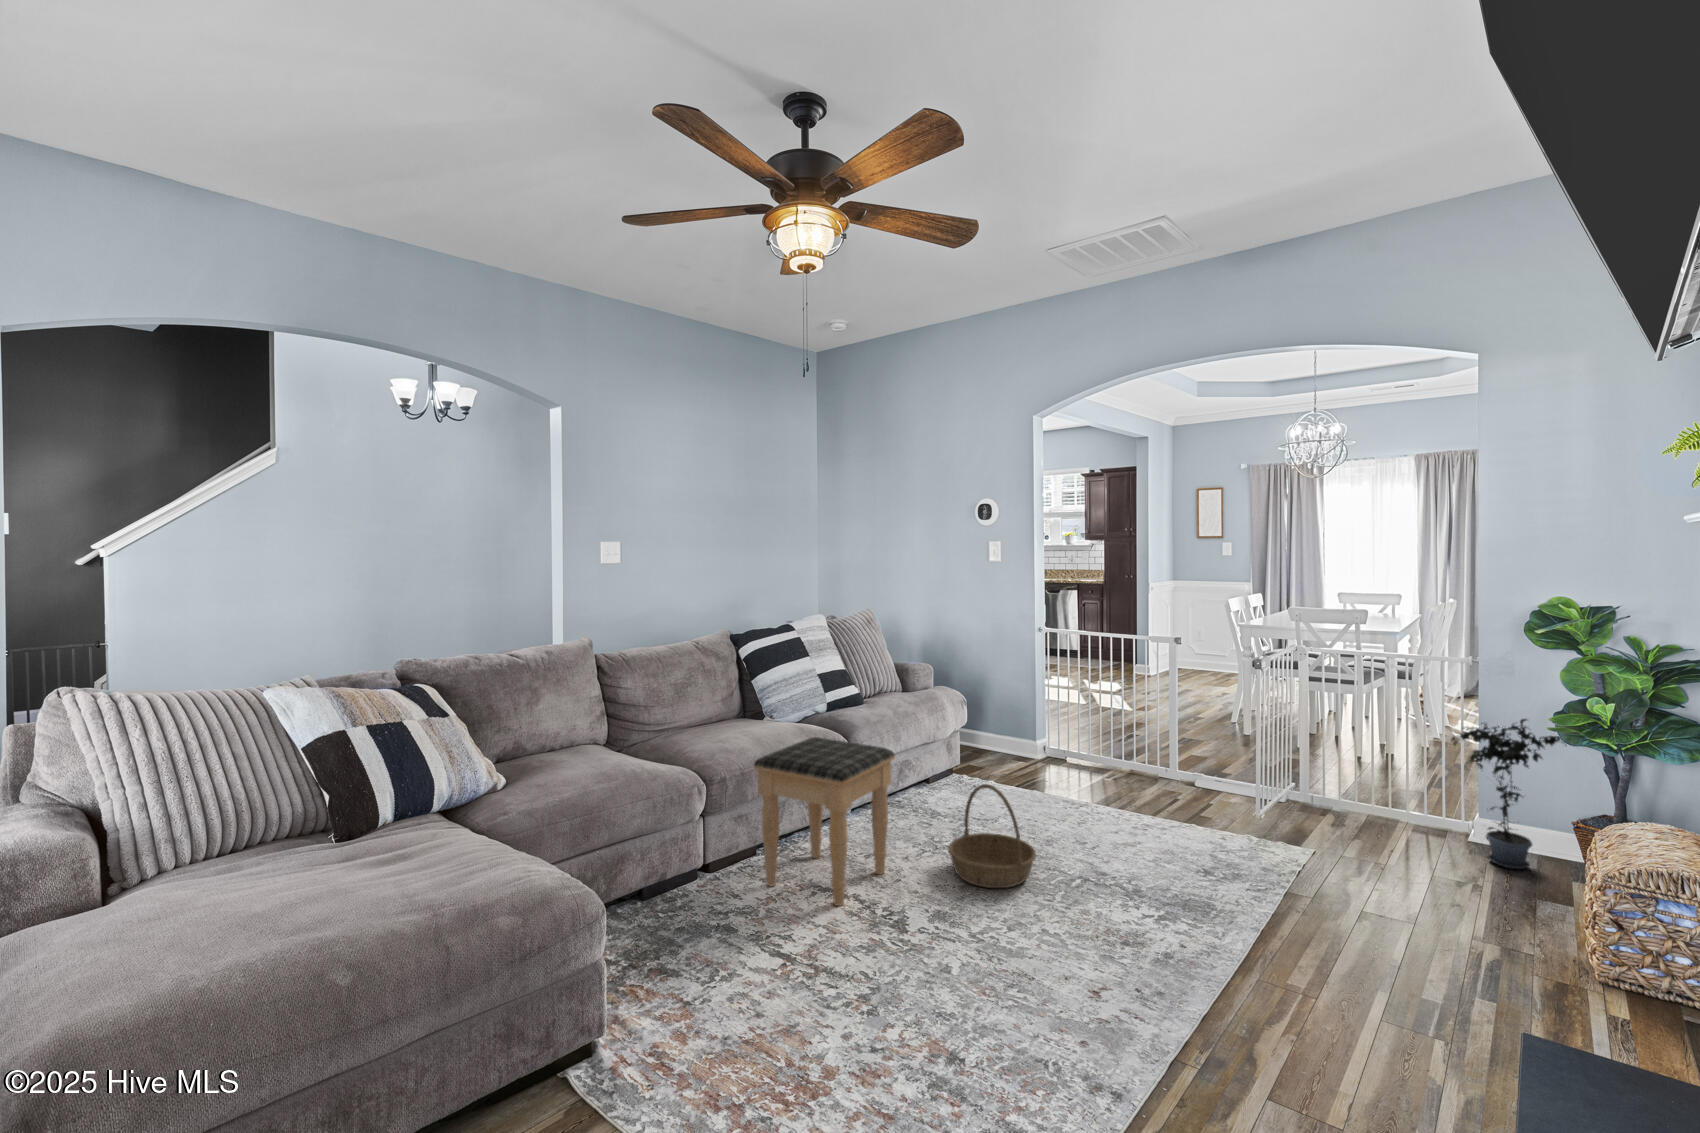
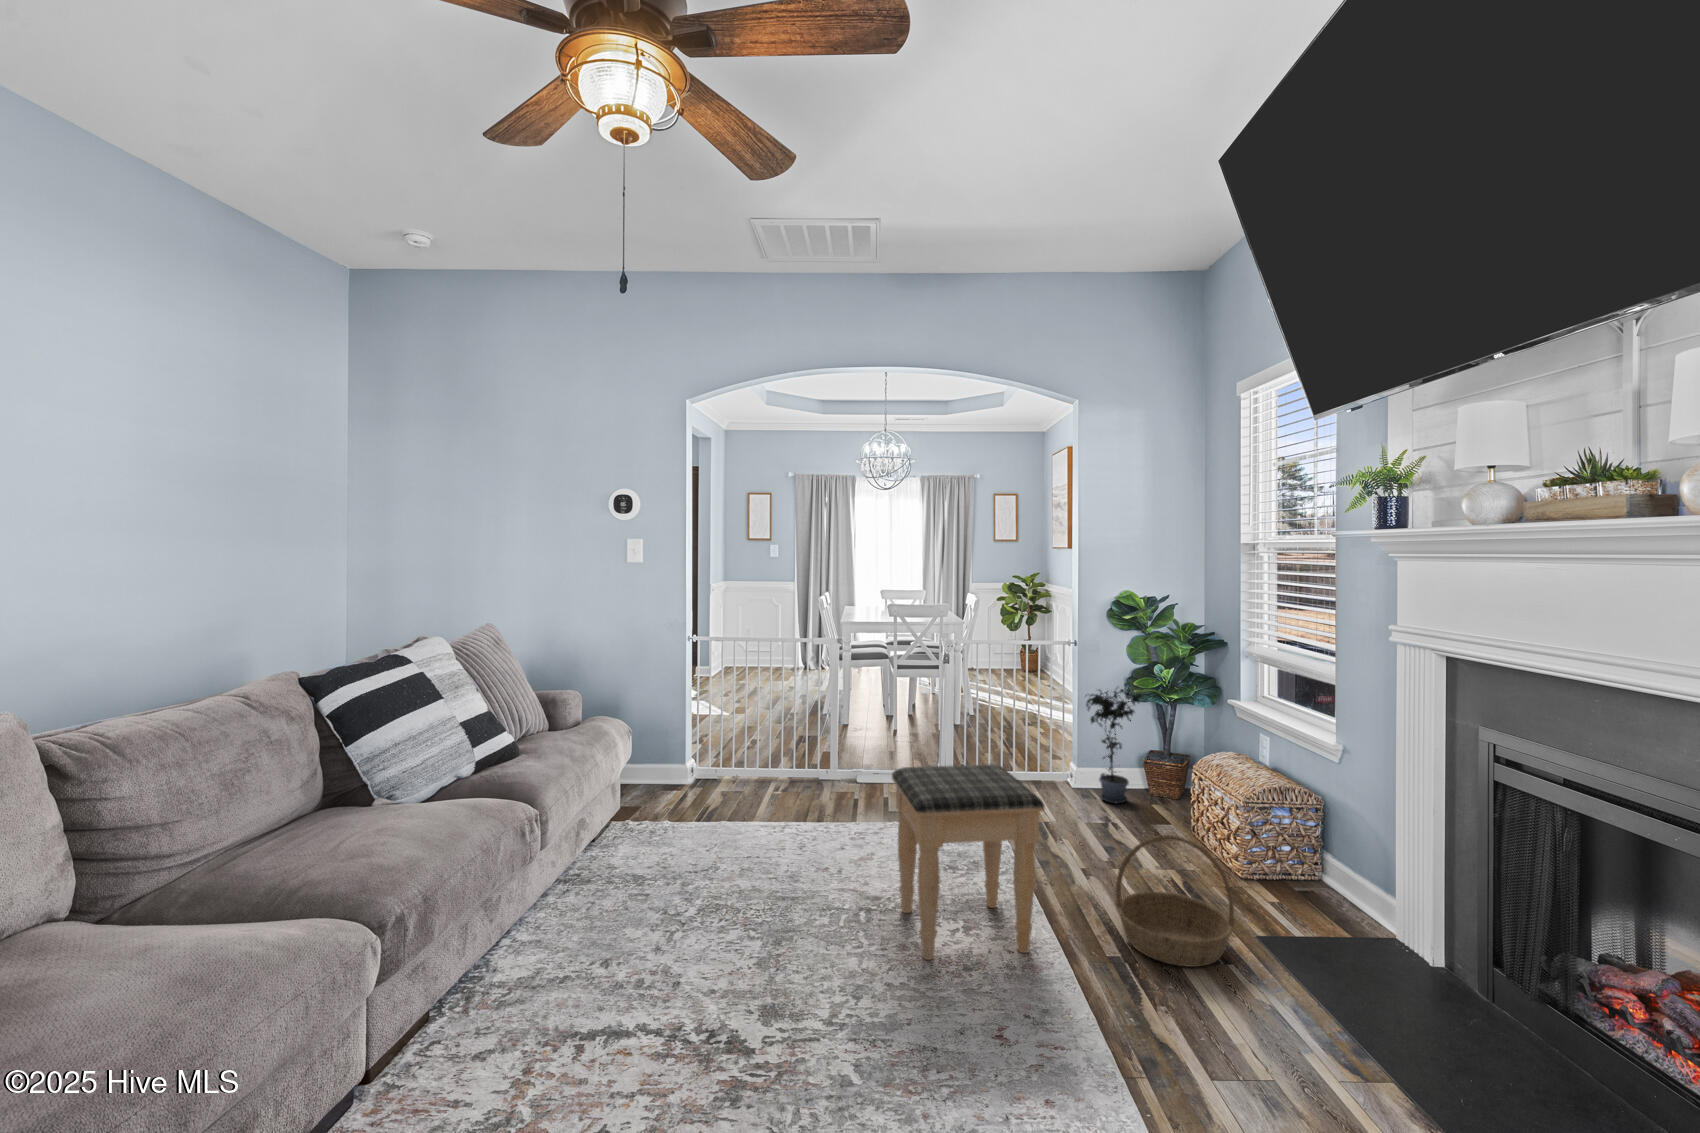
footstool: present [754,737,895,906] -> present [892,764,1045,960]
basket: present [948,784,1036,888] -> present [1116,835,1235,967]

